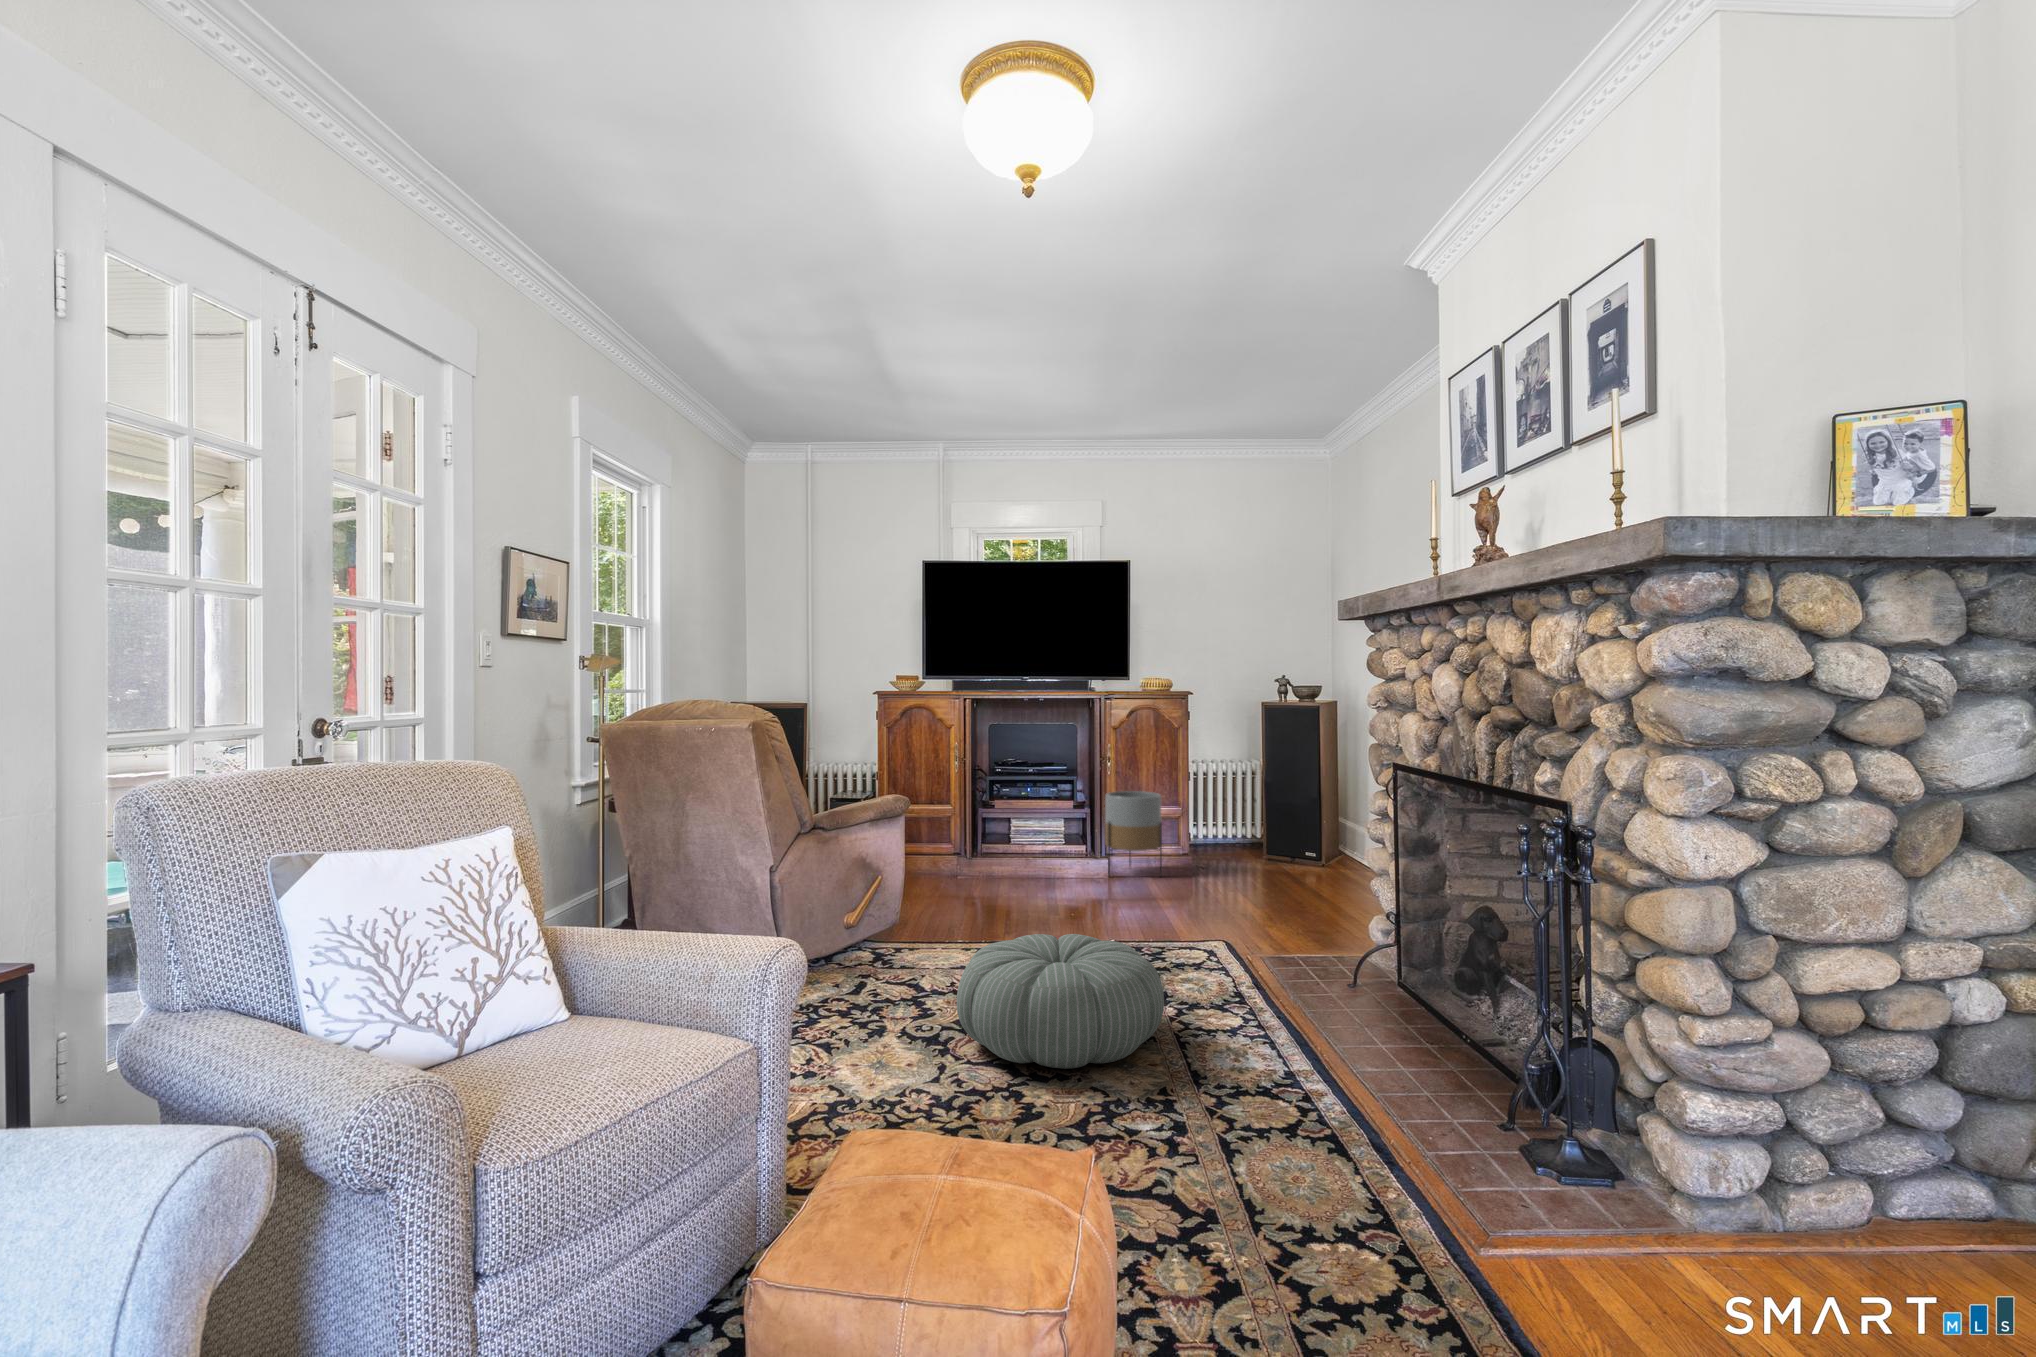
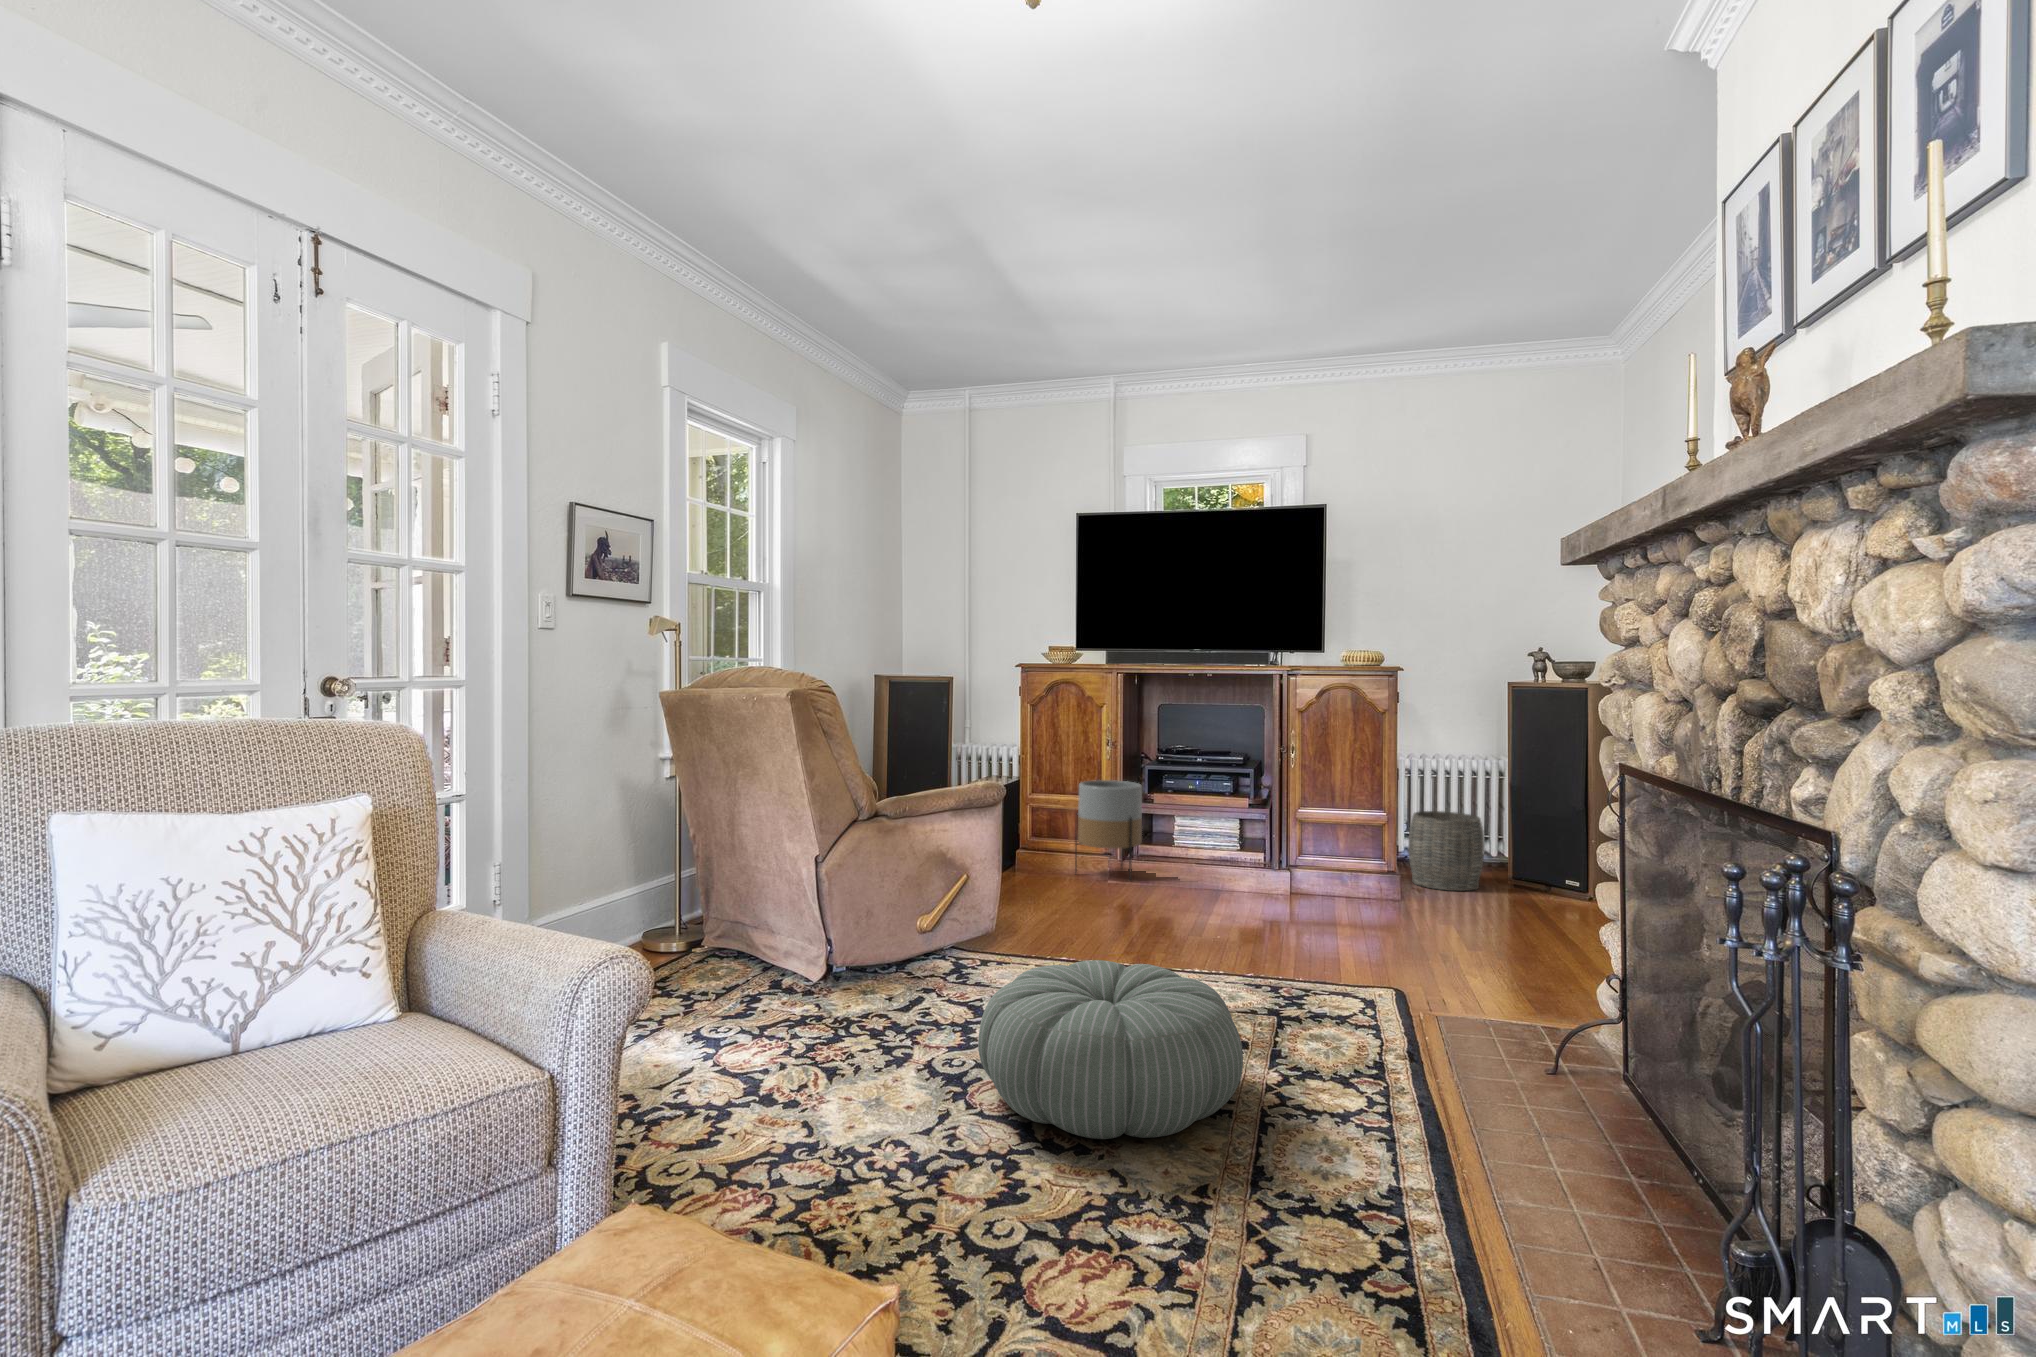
planter: present [1105,791,1162,875] -> present [1075,780,1142,880]
woven basket: none [1196,803,1253,866] -> present [1408,811,1484,891]

